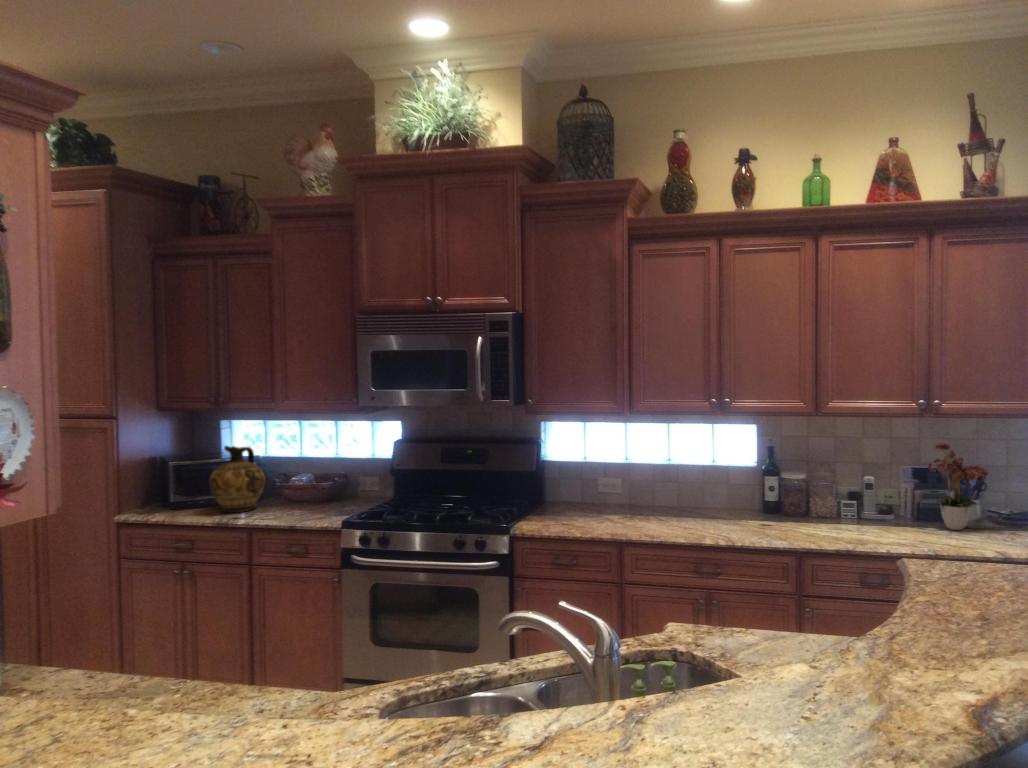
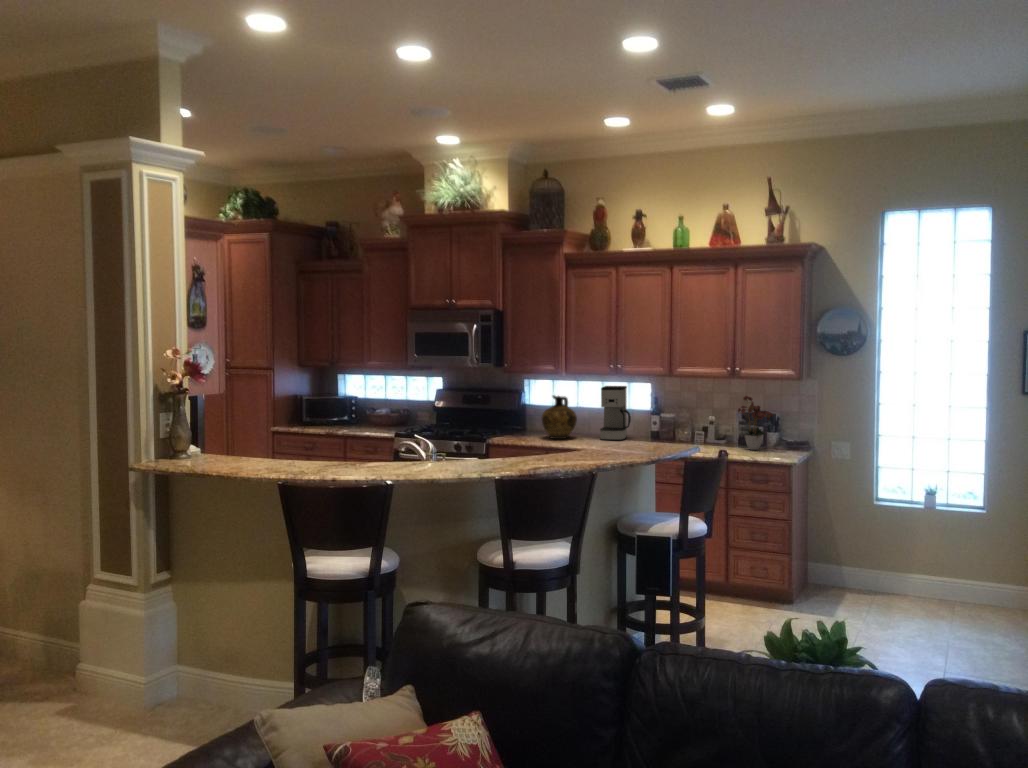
coffee maker: none [684,429,734,519] -> present [600,386,631,440]
ceramic jug: present [209,446,265,512] -> present [542,395,577,439]

